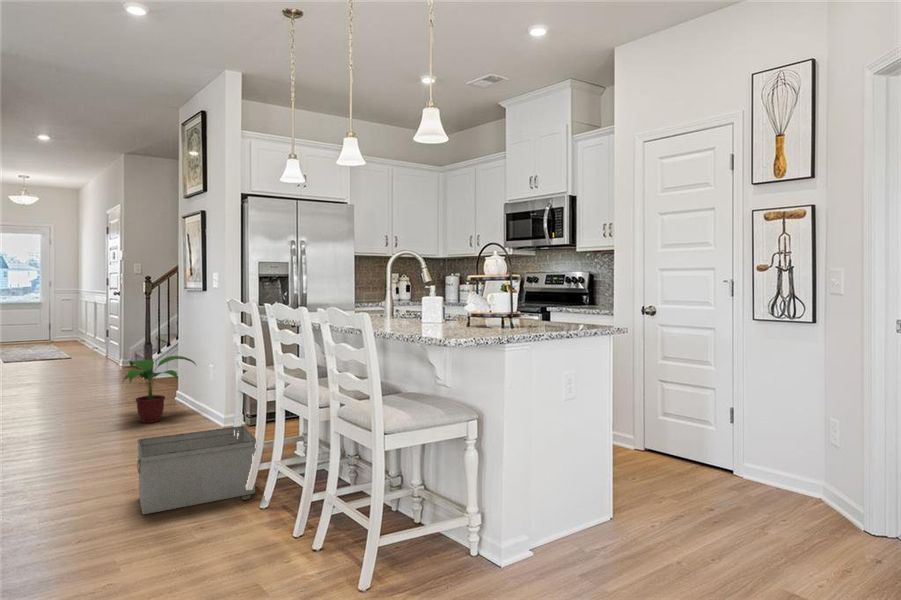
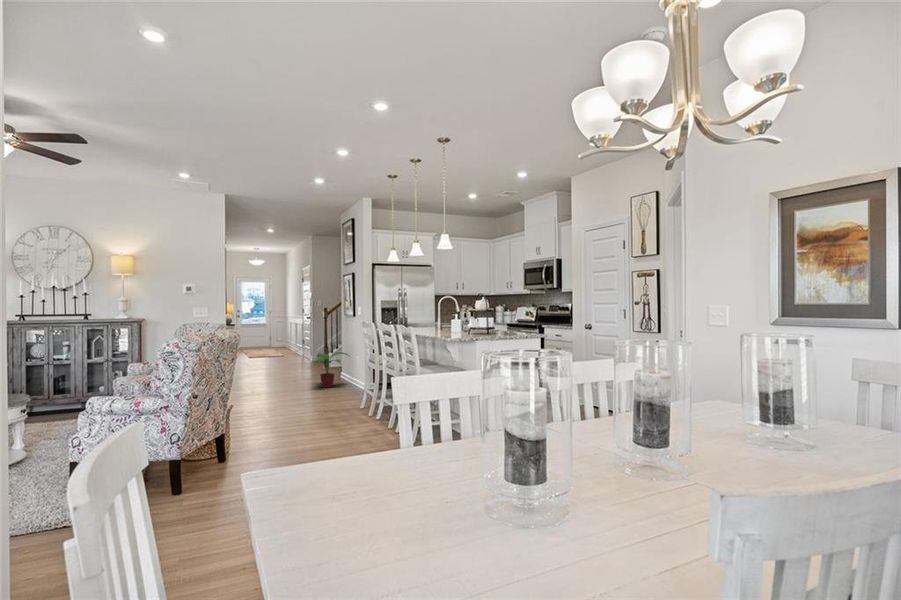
storage bin: present [137,426,256,514] -> none [323,384,375,420]

